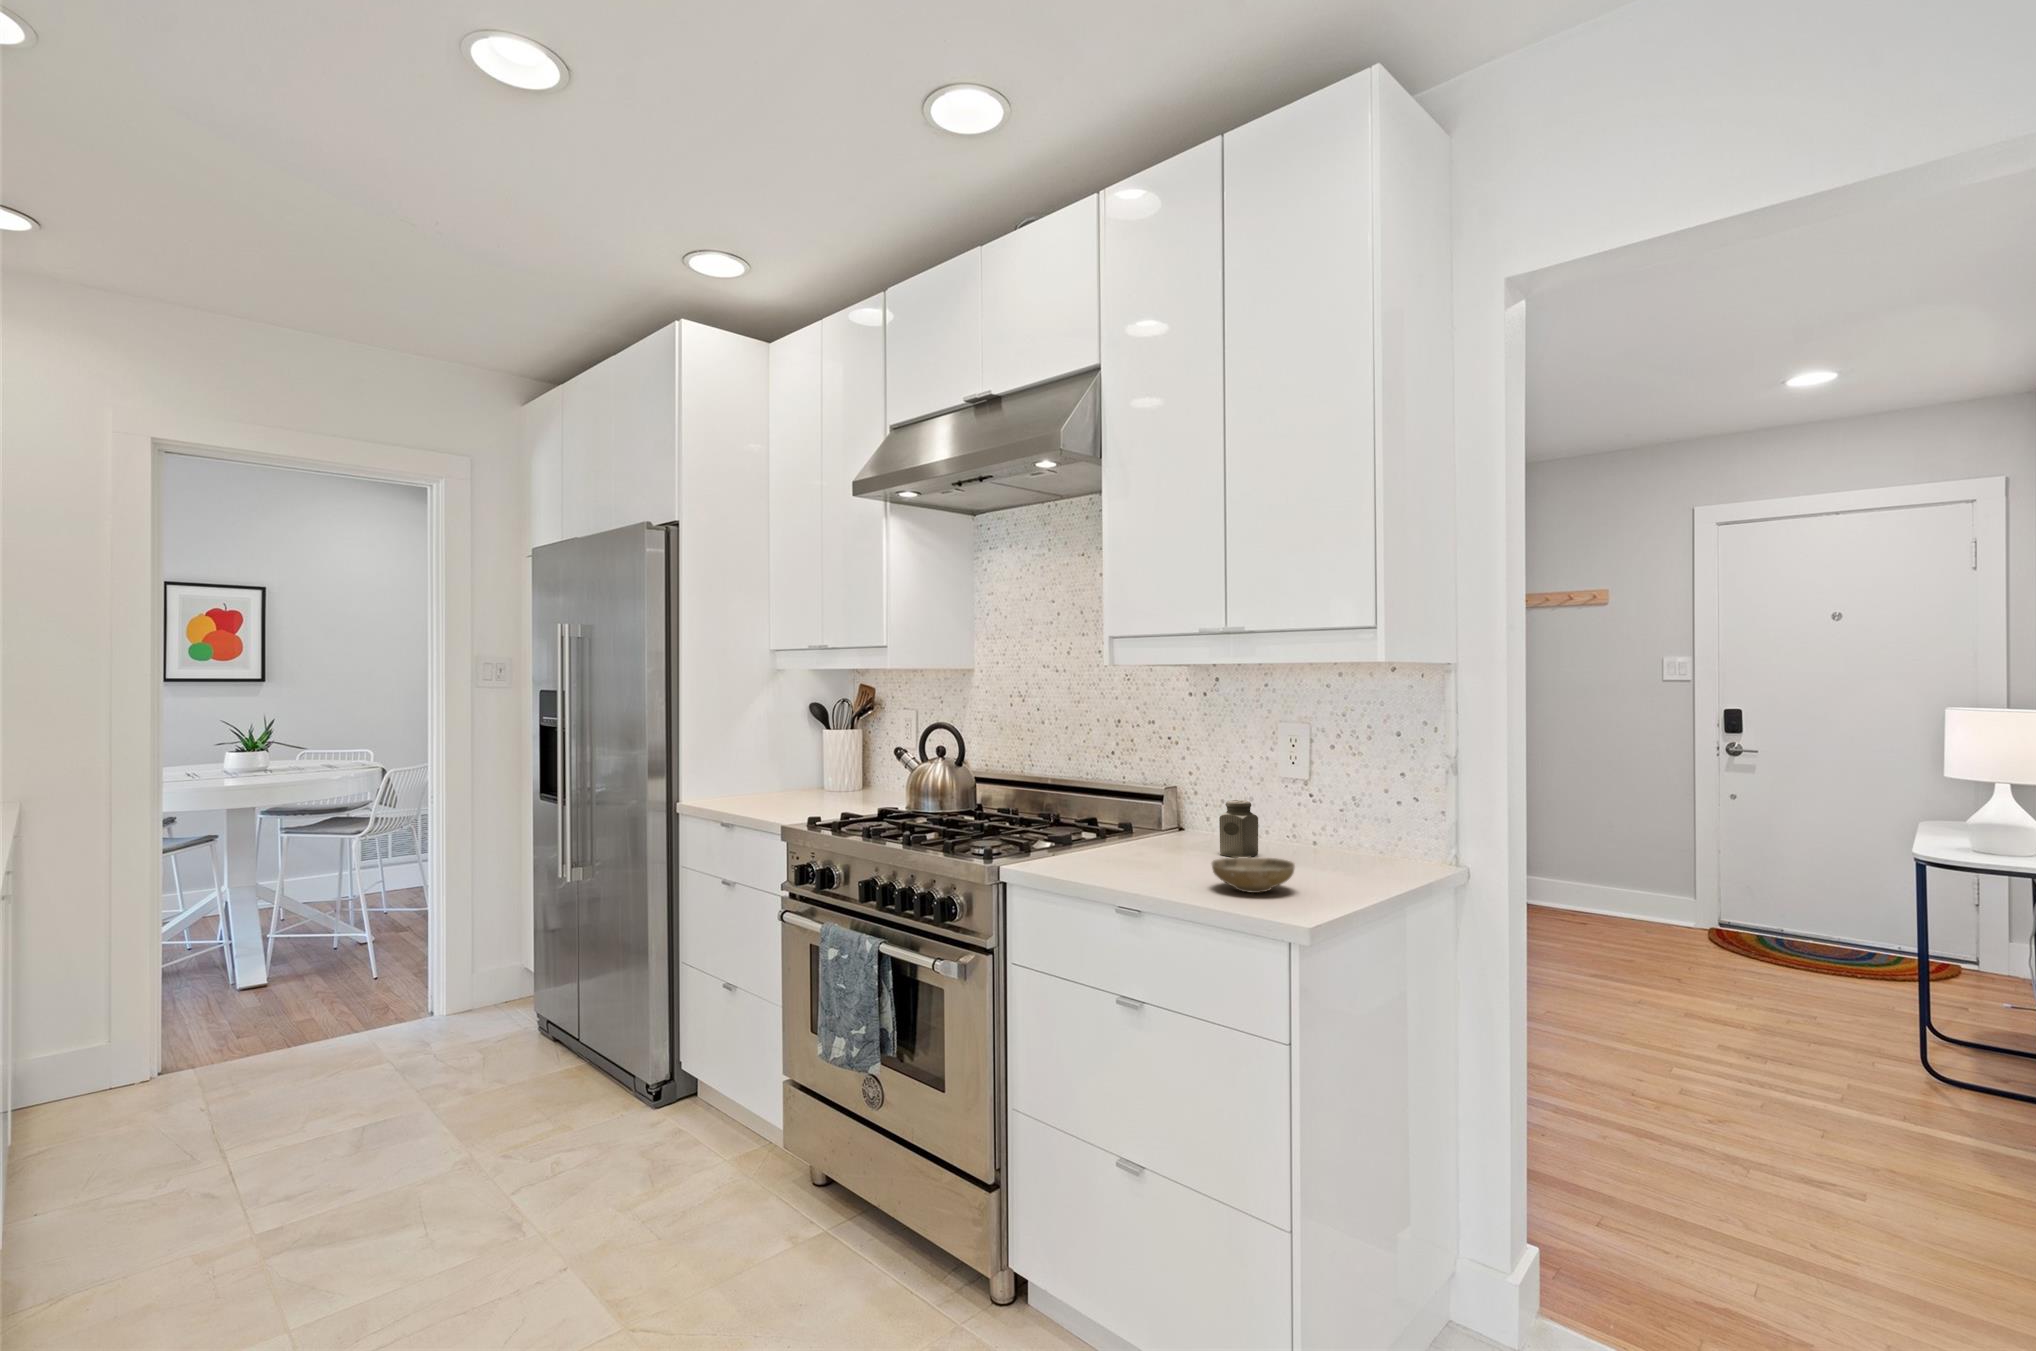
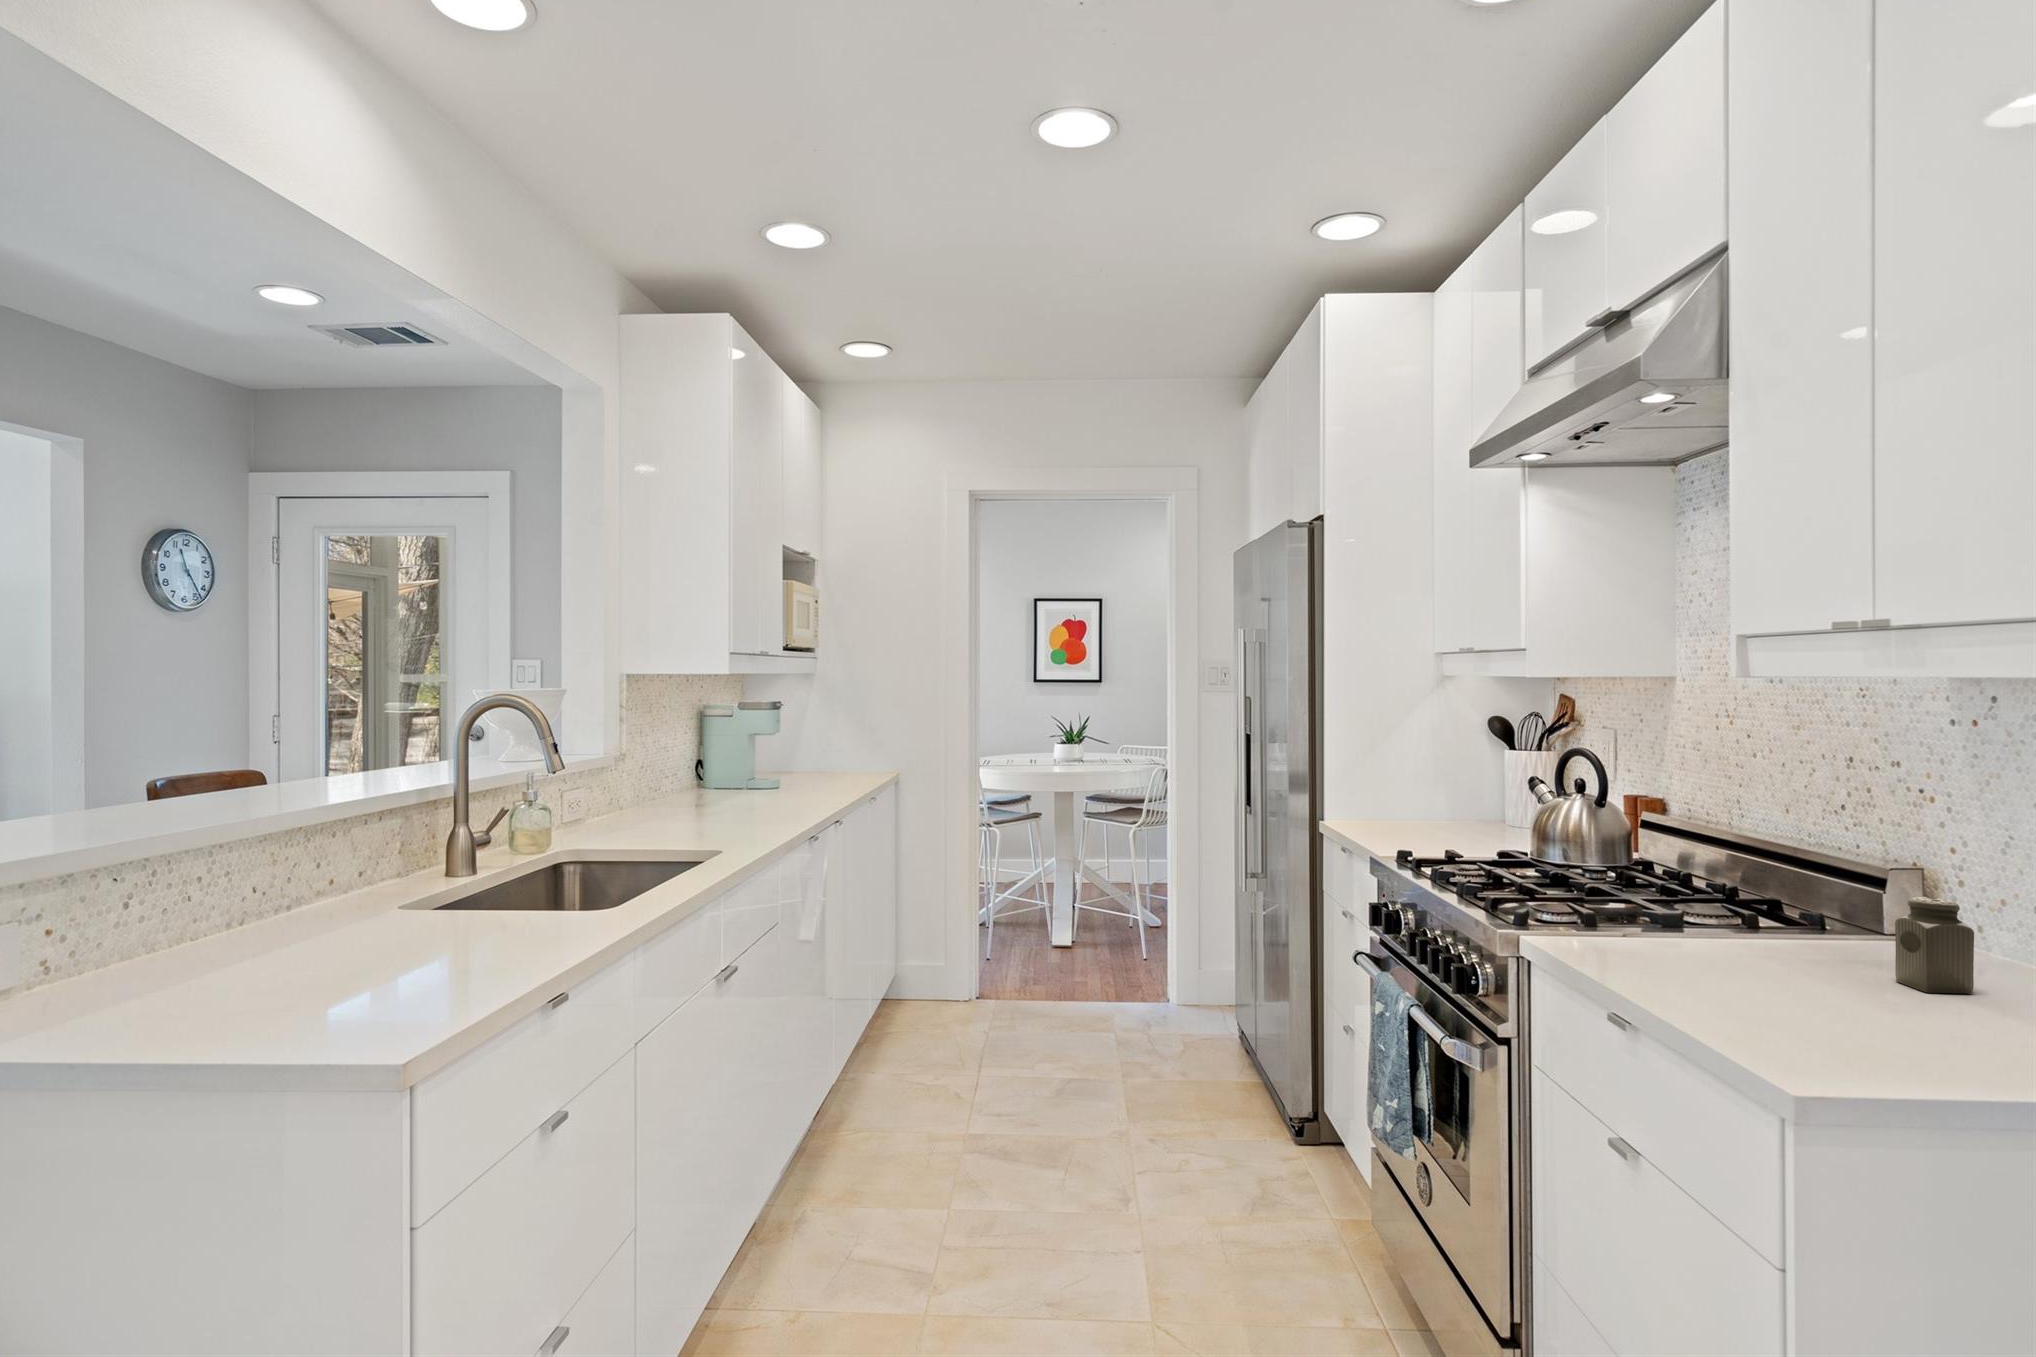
ceramic bowl: present [1211,857,1295,893] -> none [1734,975,1890,1038]

